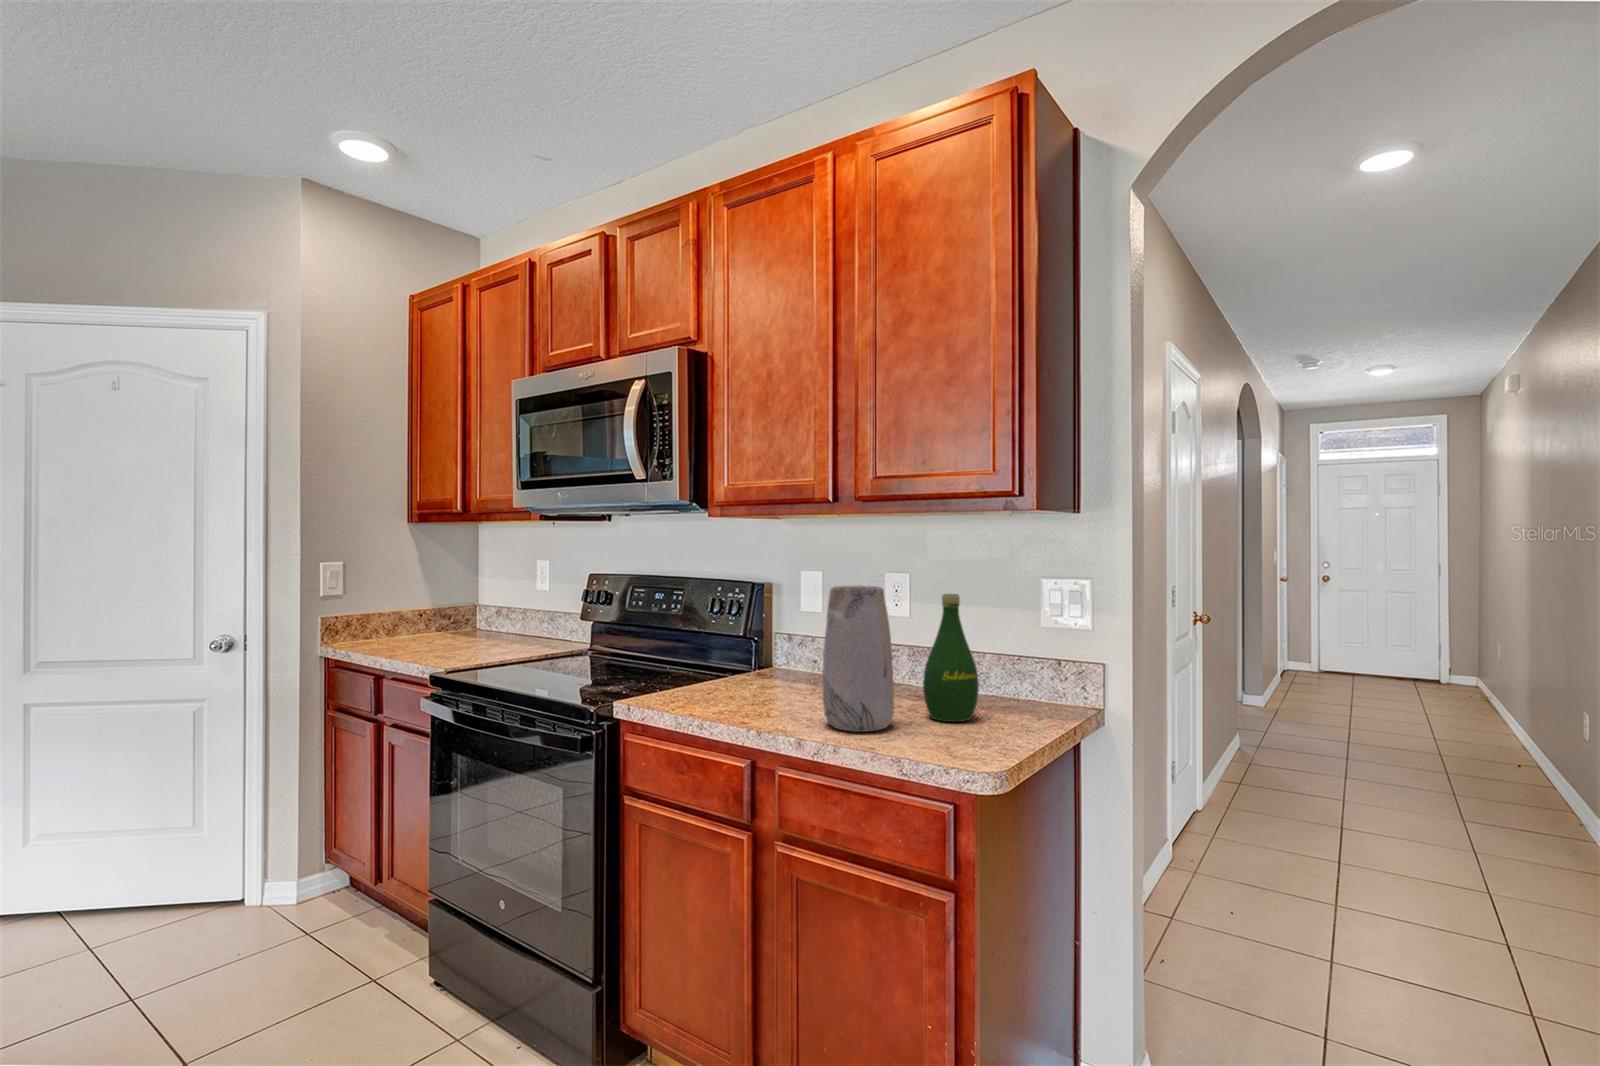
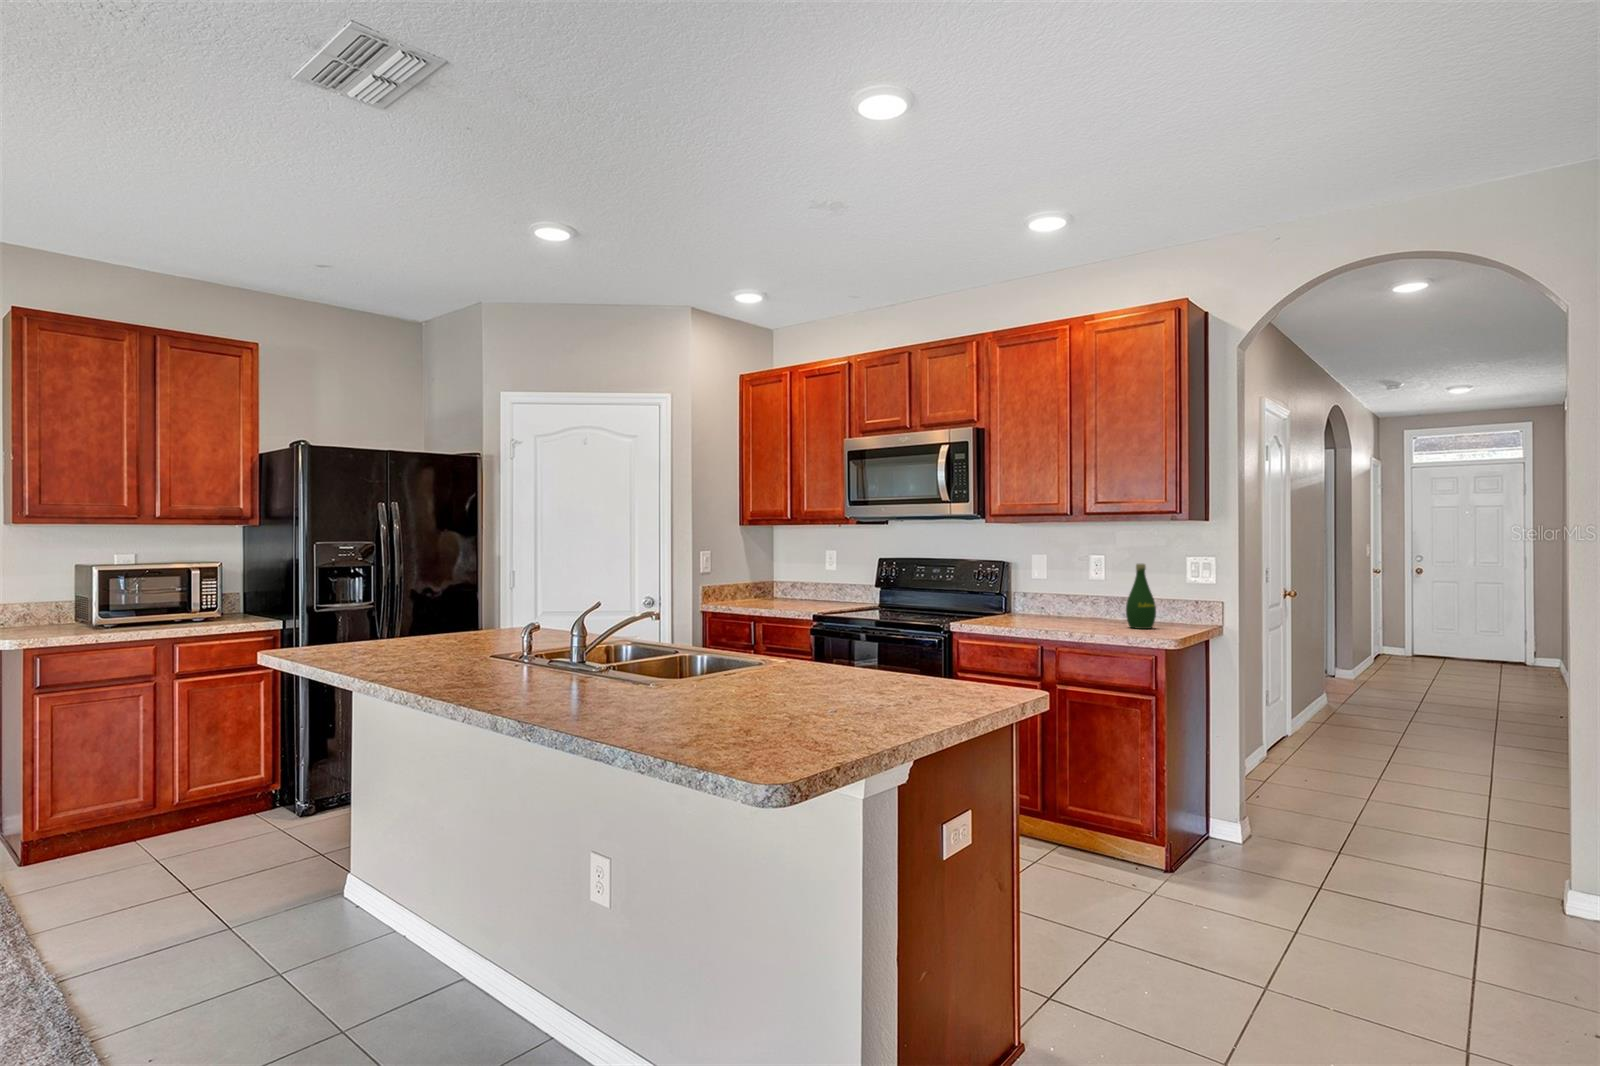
vase: present [823,585,894,732] -> none [1076,559,1115,631]

